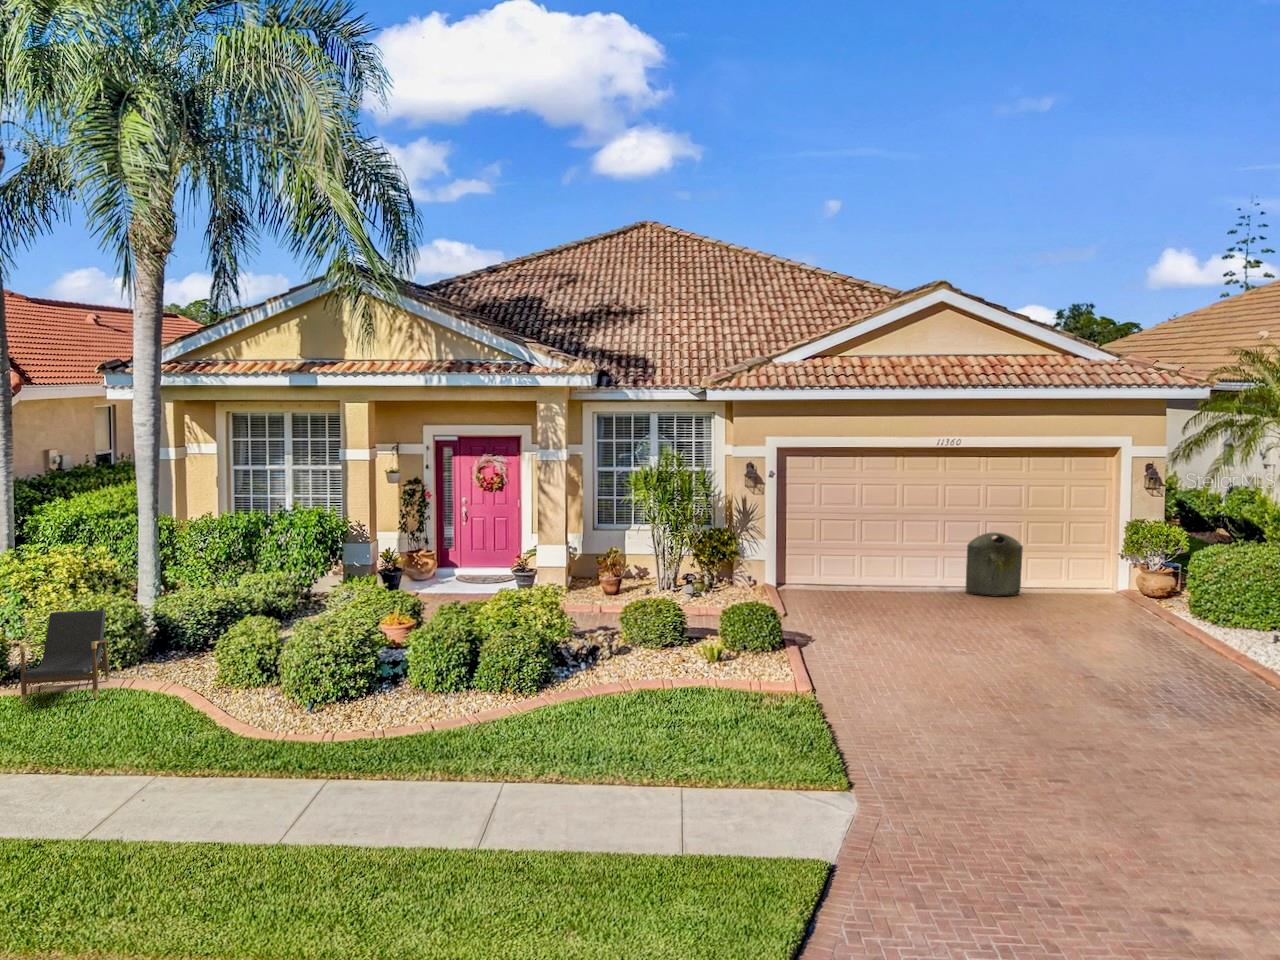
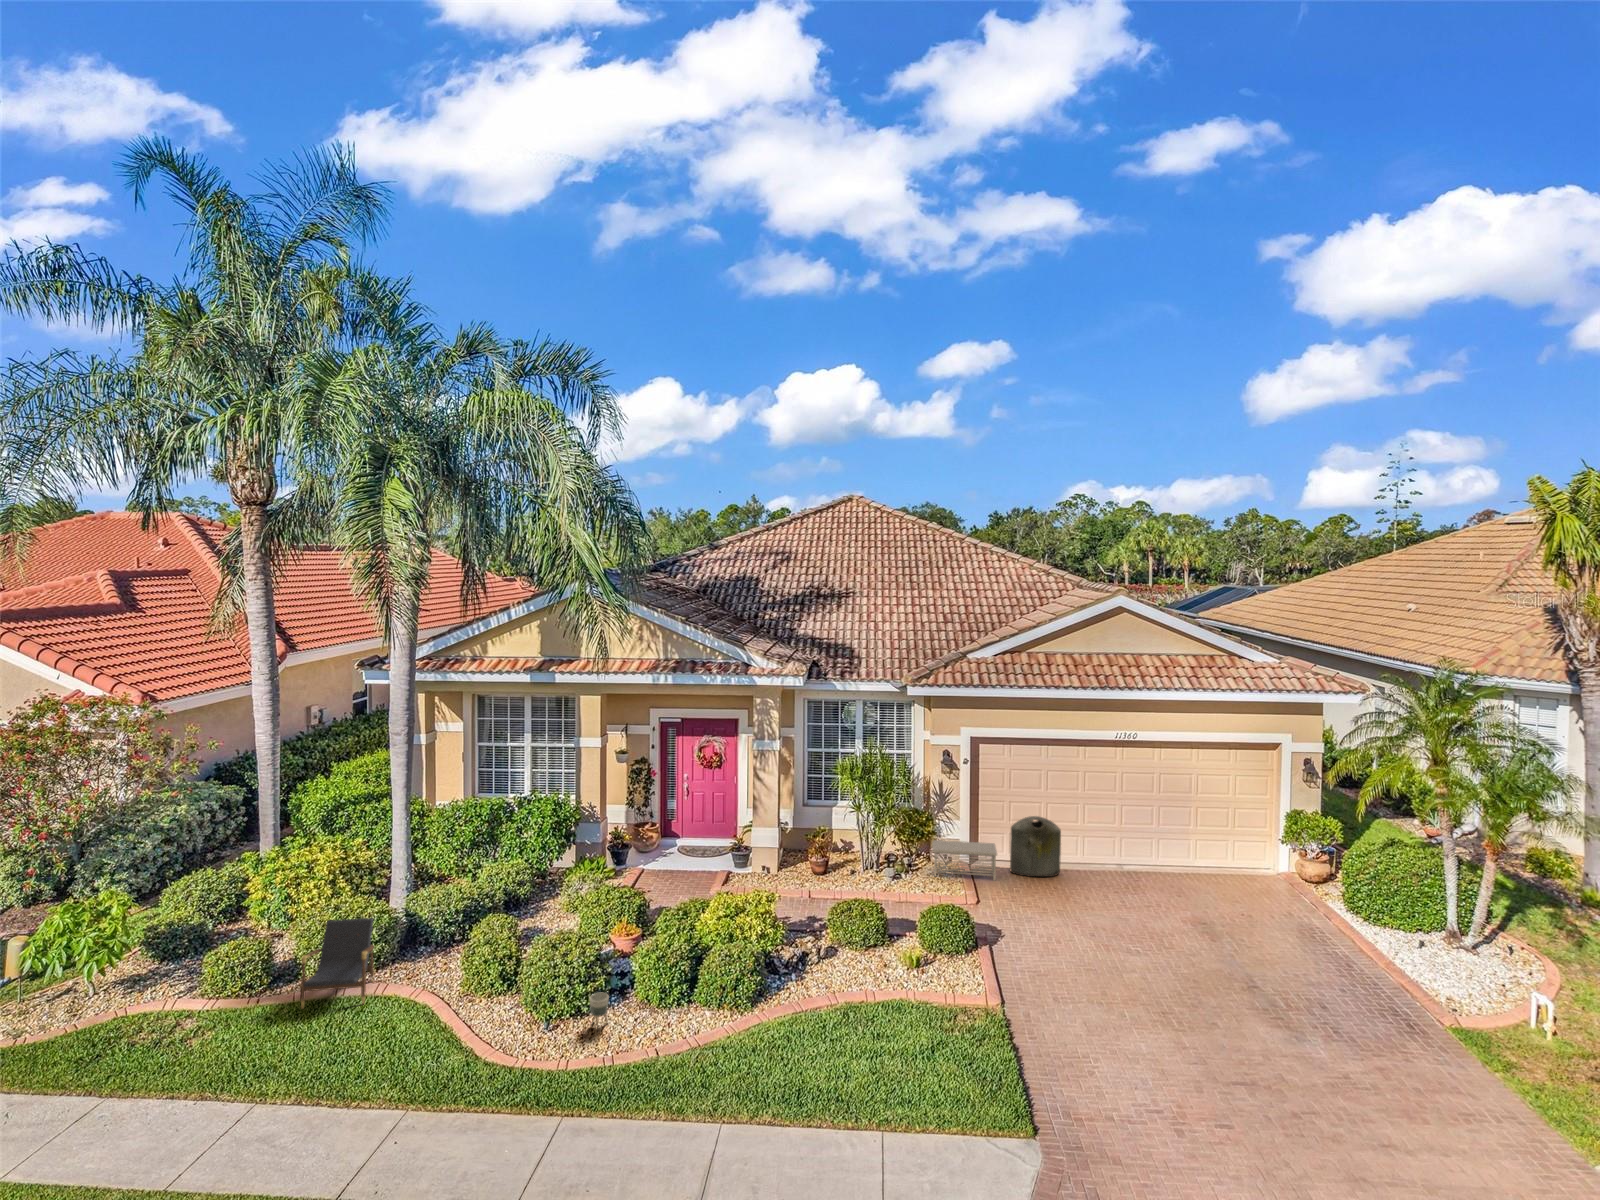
trash can: present [966,532,1023,597] -> present [1010,816,1061,877]
storage bench: none [735,557,805,595] -> present [932,840,997,880]
planter: none [355,676,378,714] -> present [590,993,609,1029]

